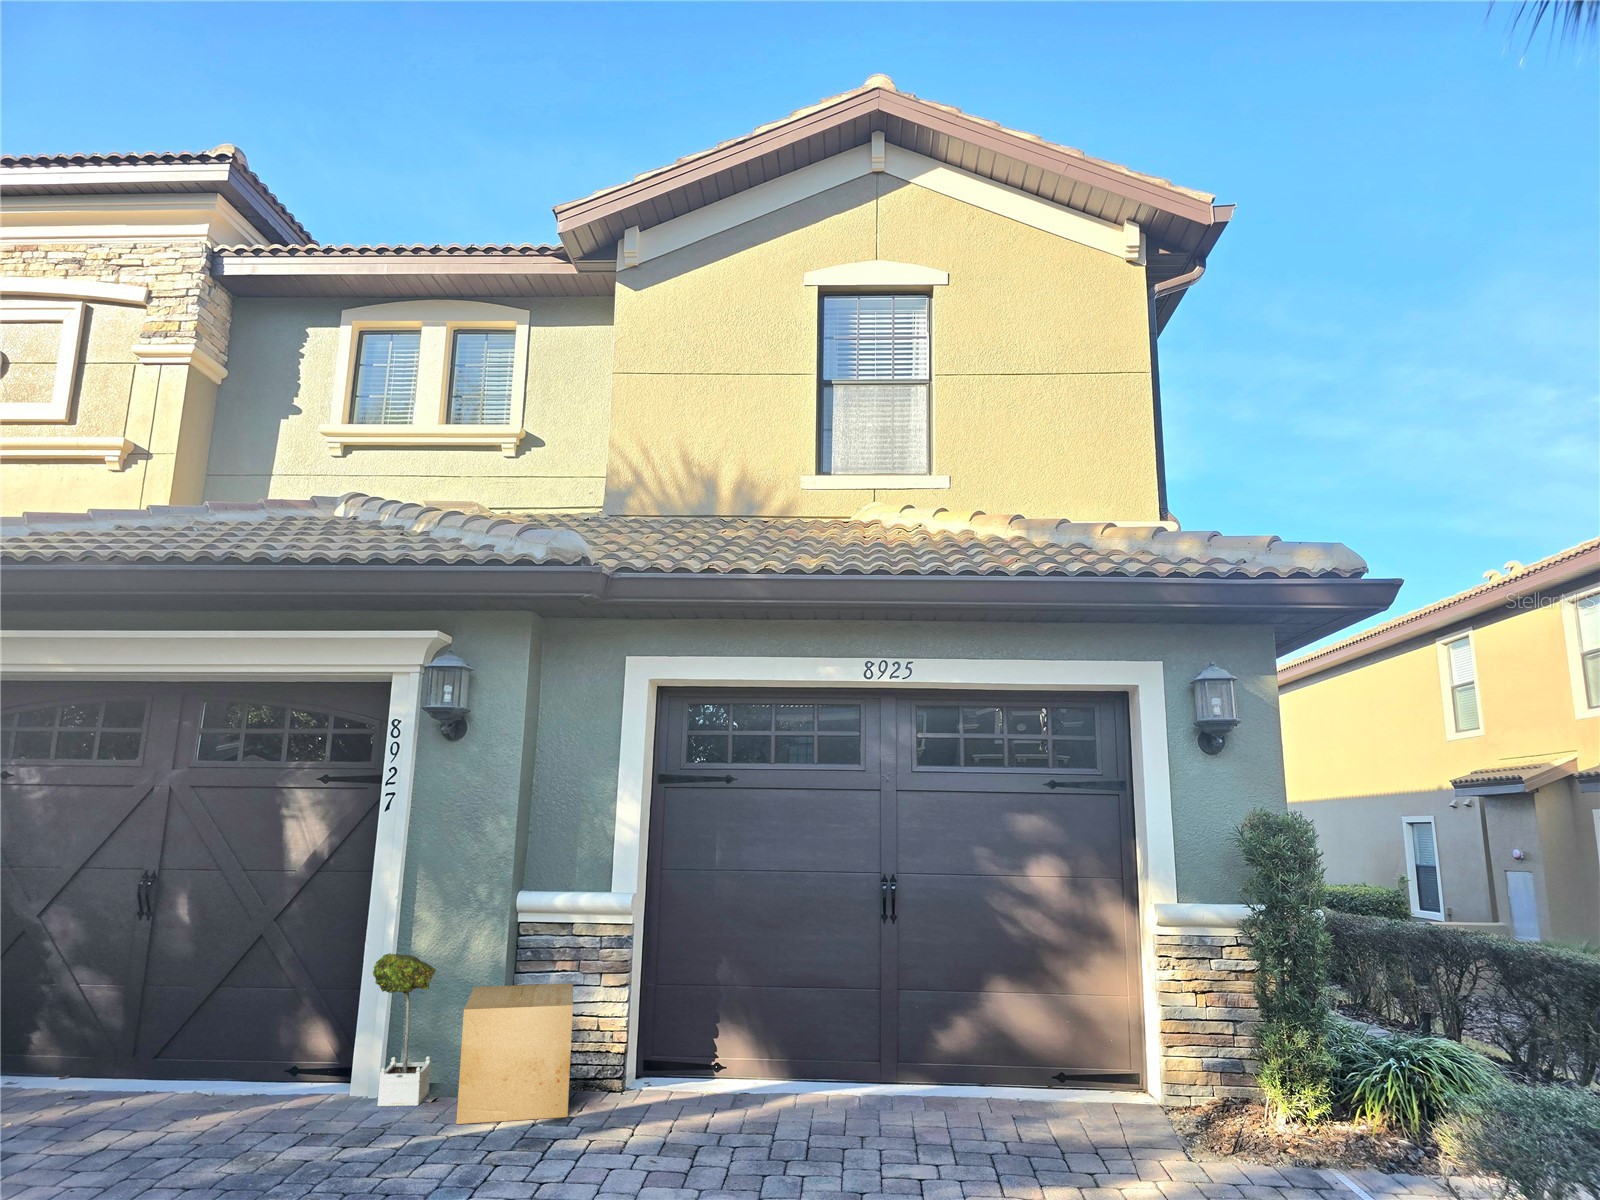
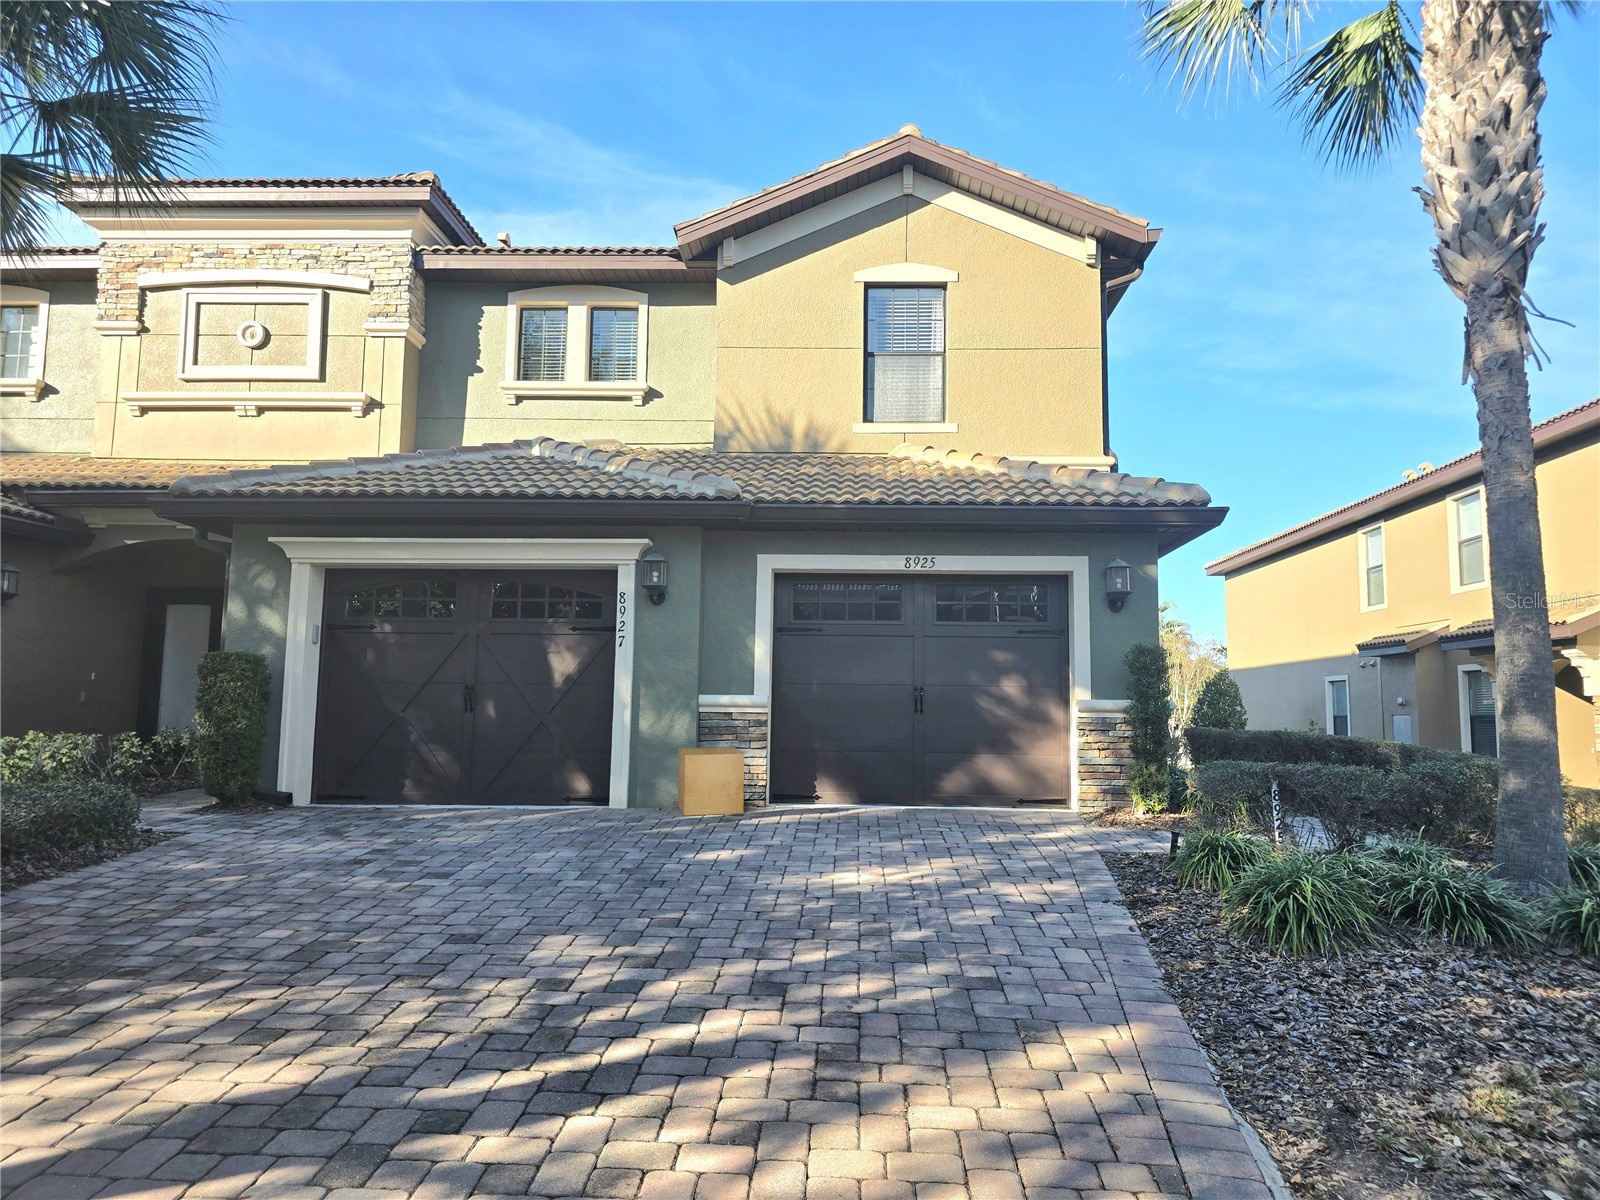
potted tree: present [373,953,436,1106] -> none [624,727,659,810]

